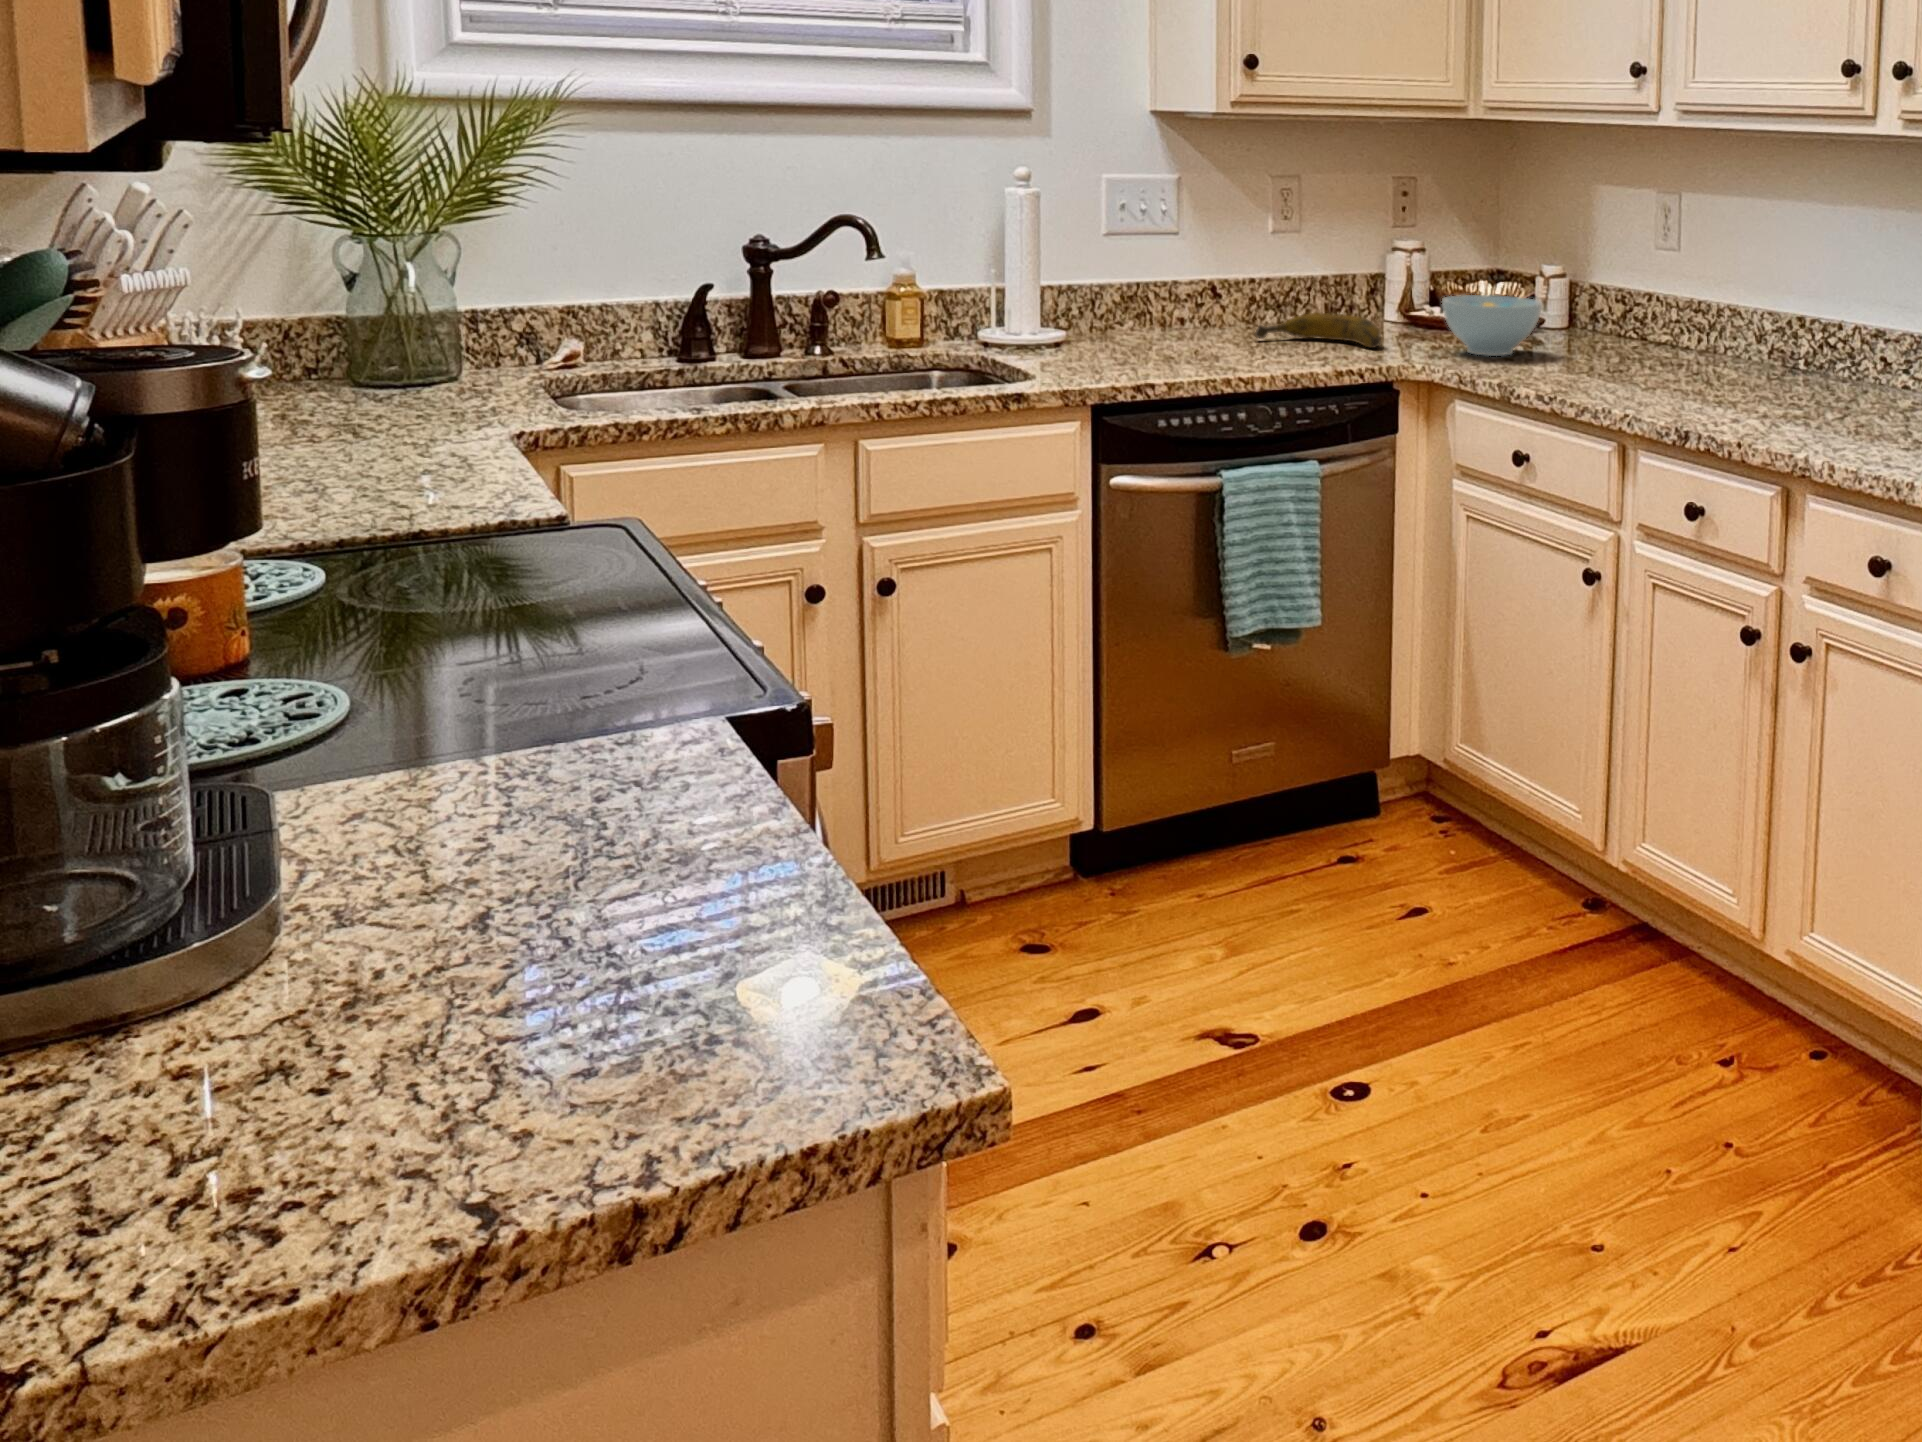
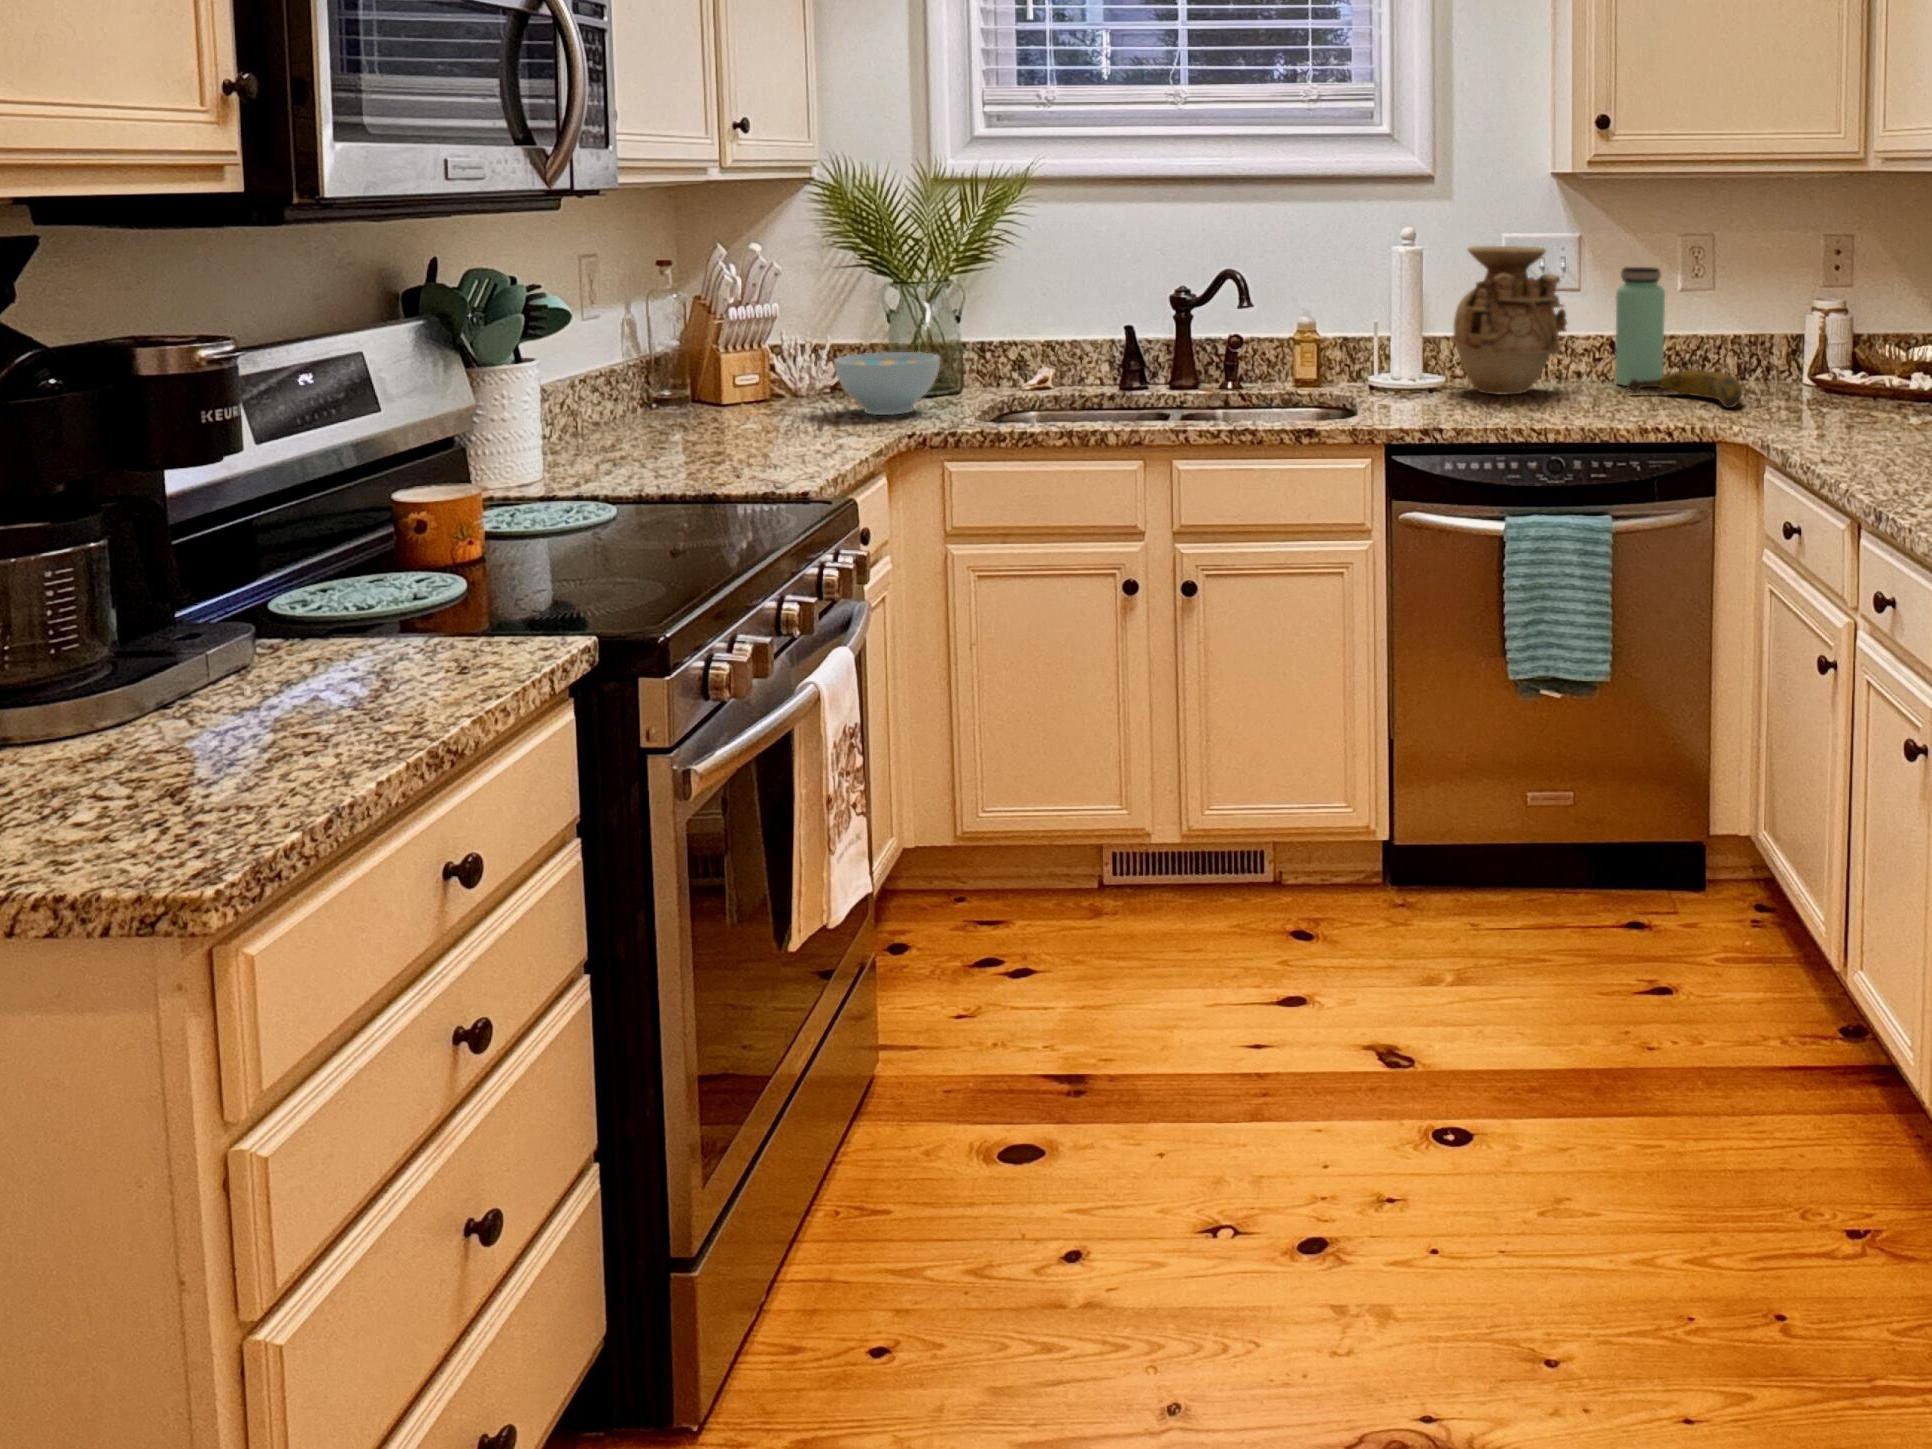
vase: none [1073,190,1193,347] -> present [1451,246,1567,394]
bottle: none [1218,211,1268,333] -> present [1615,267,1665,386]
bowl: present [1442,295,1542,356] -> present [834,352,940,415]

